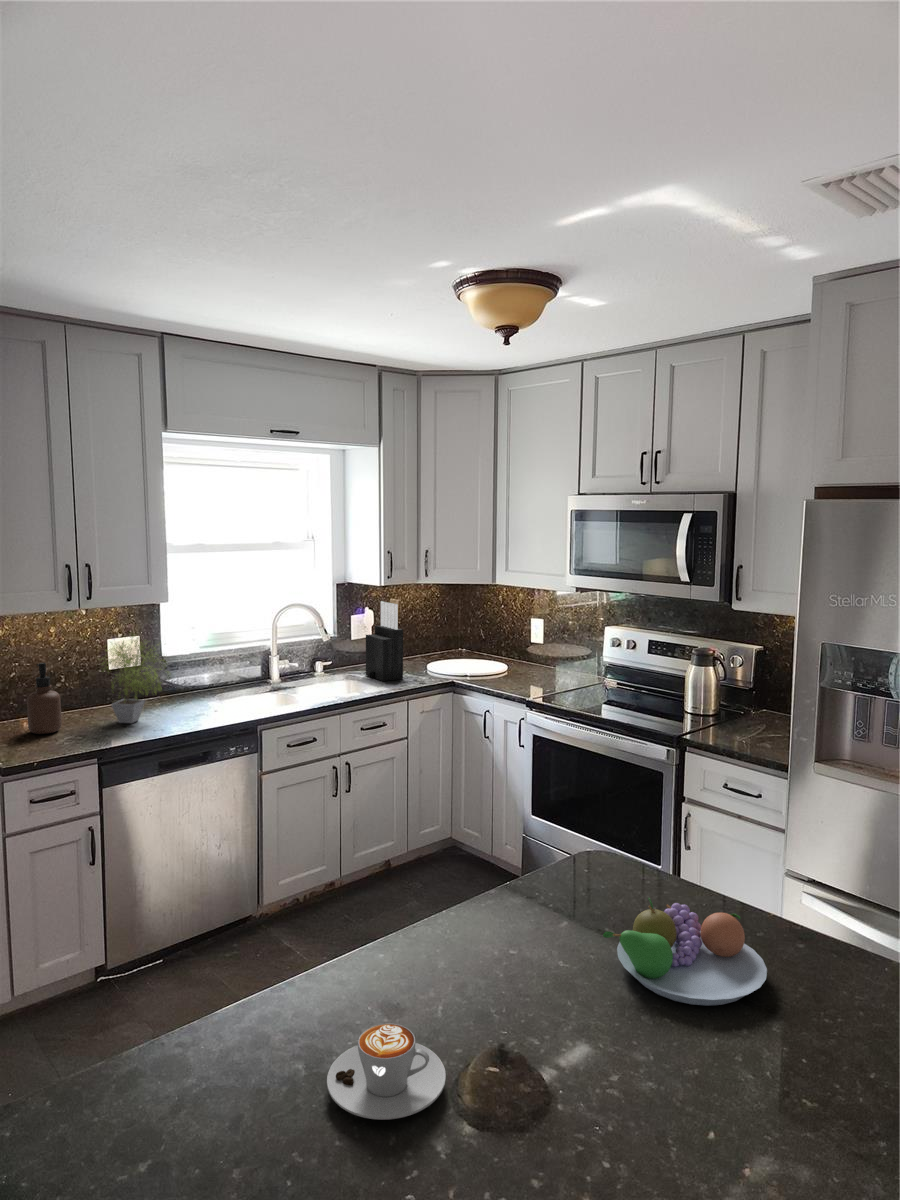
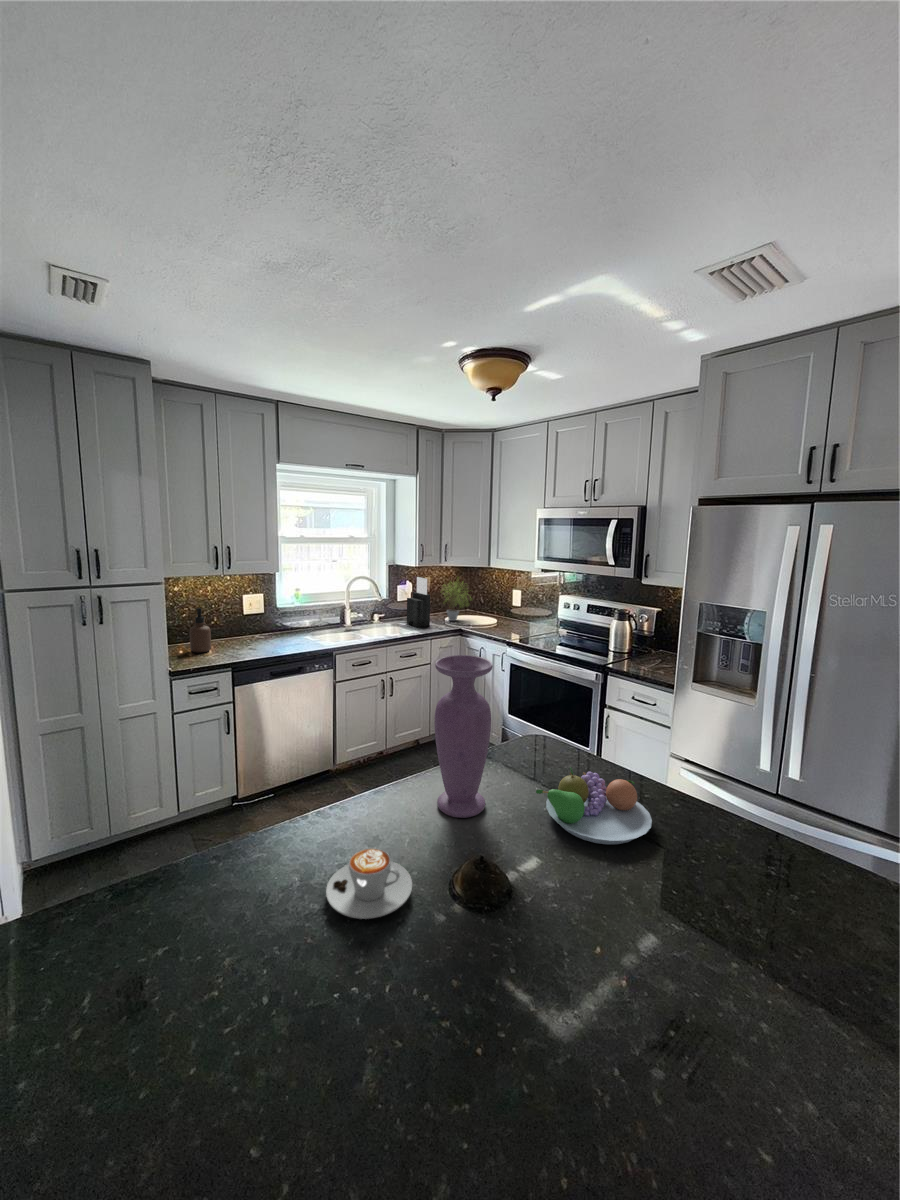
potted plant: present [102,636,170,723] -> present [444,580,471,621]
vase: none [456,742,538,977] -> present [434,655,493,818]

